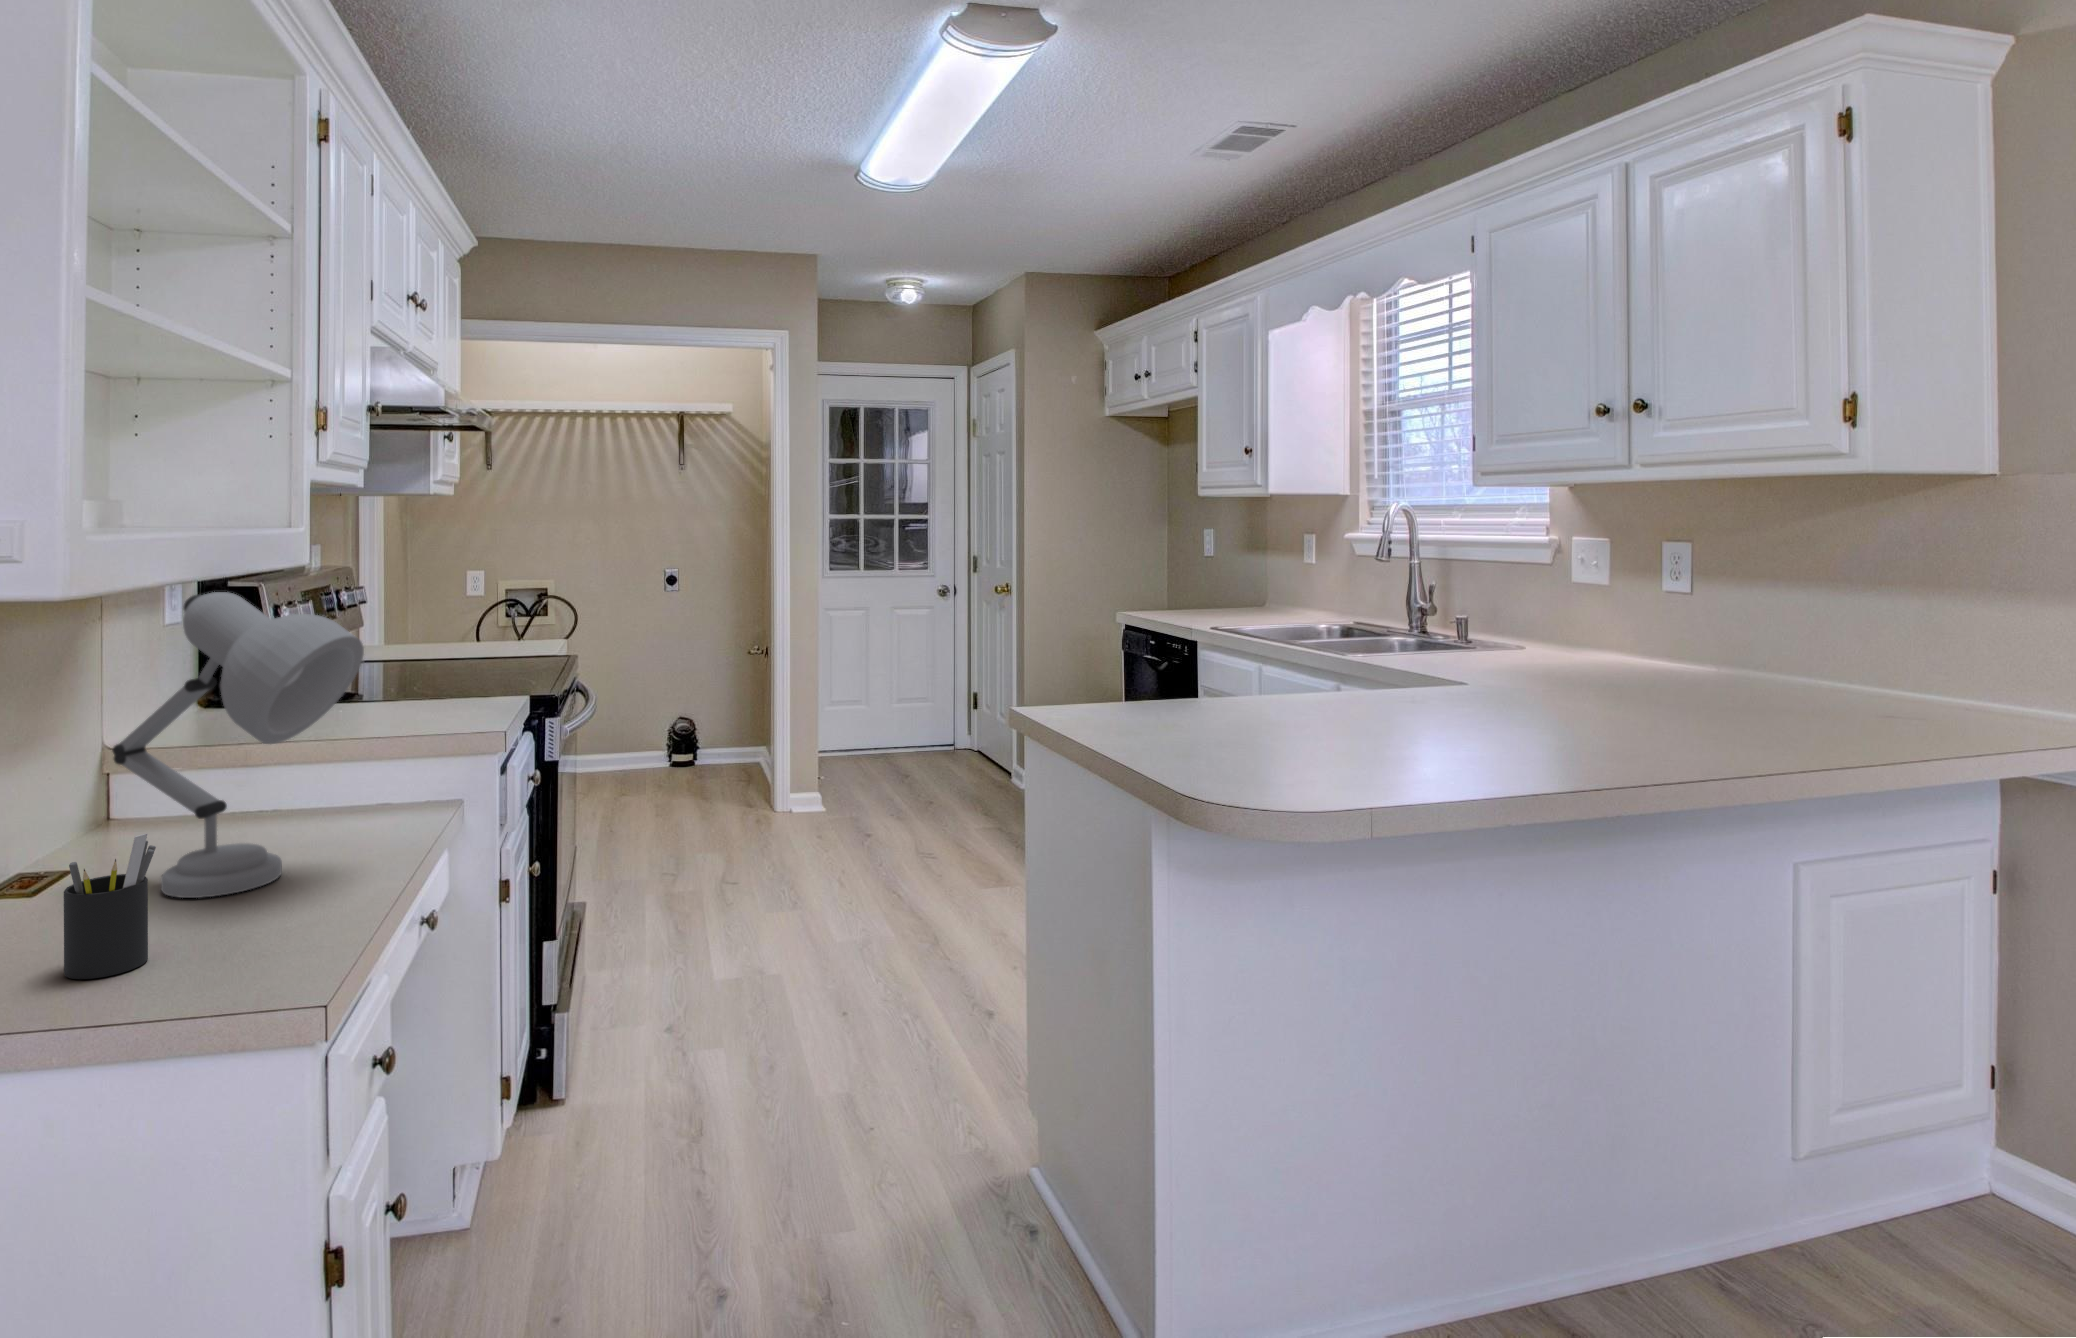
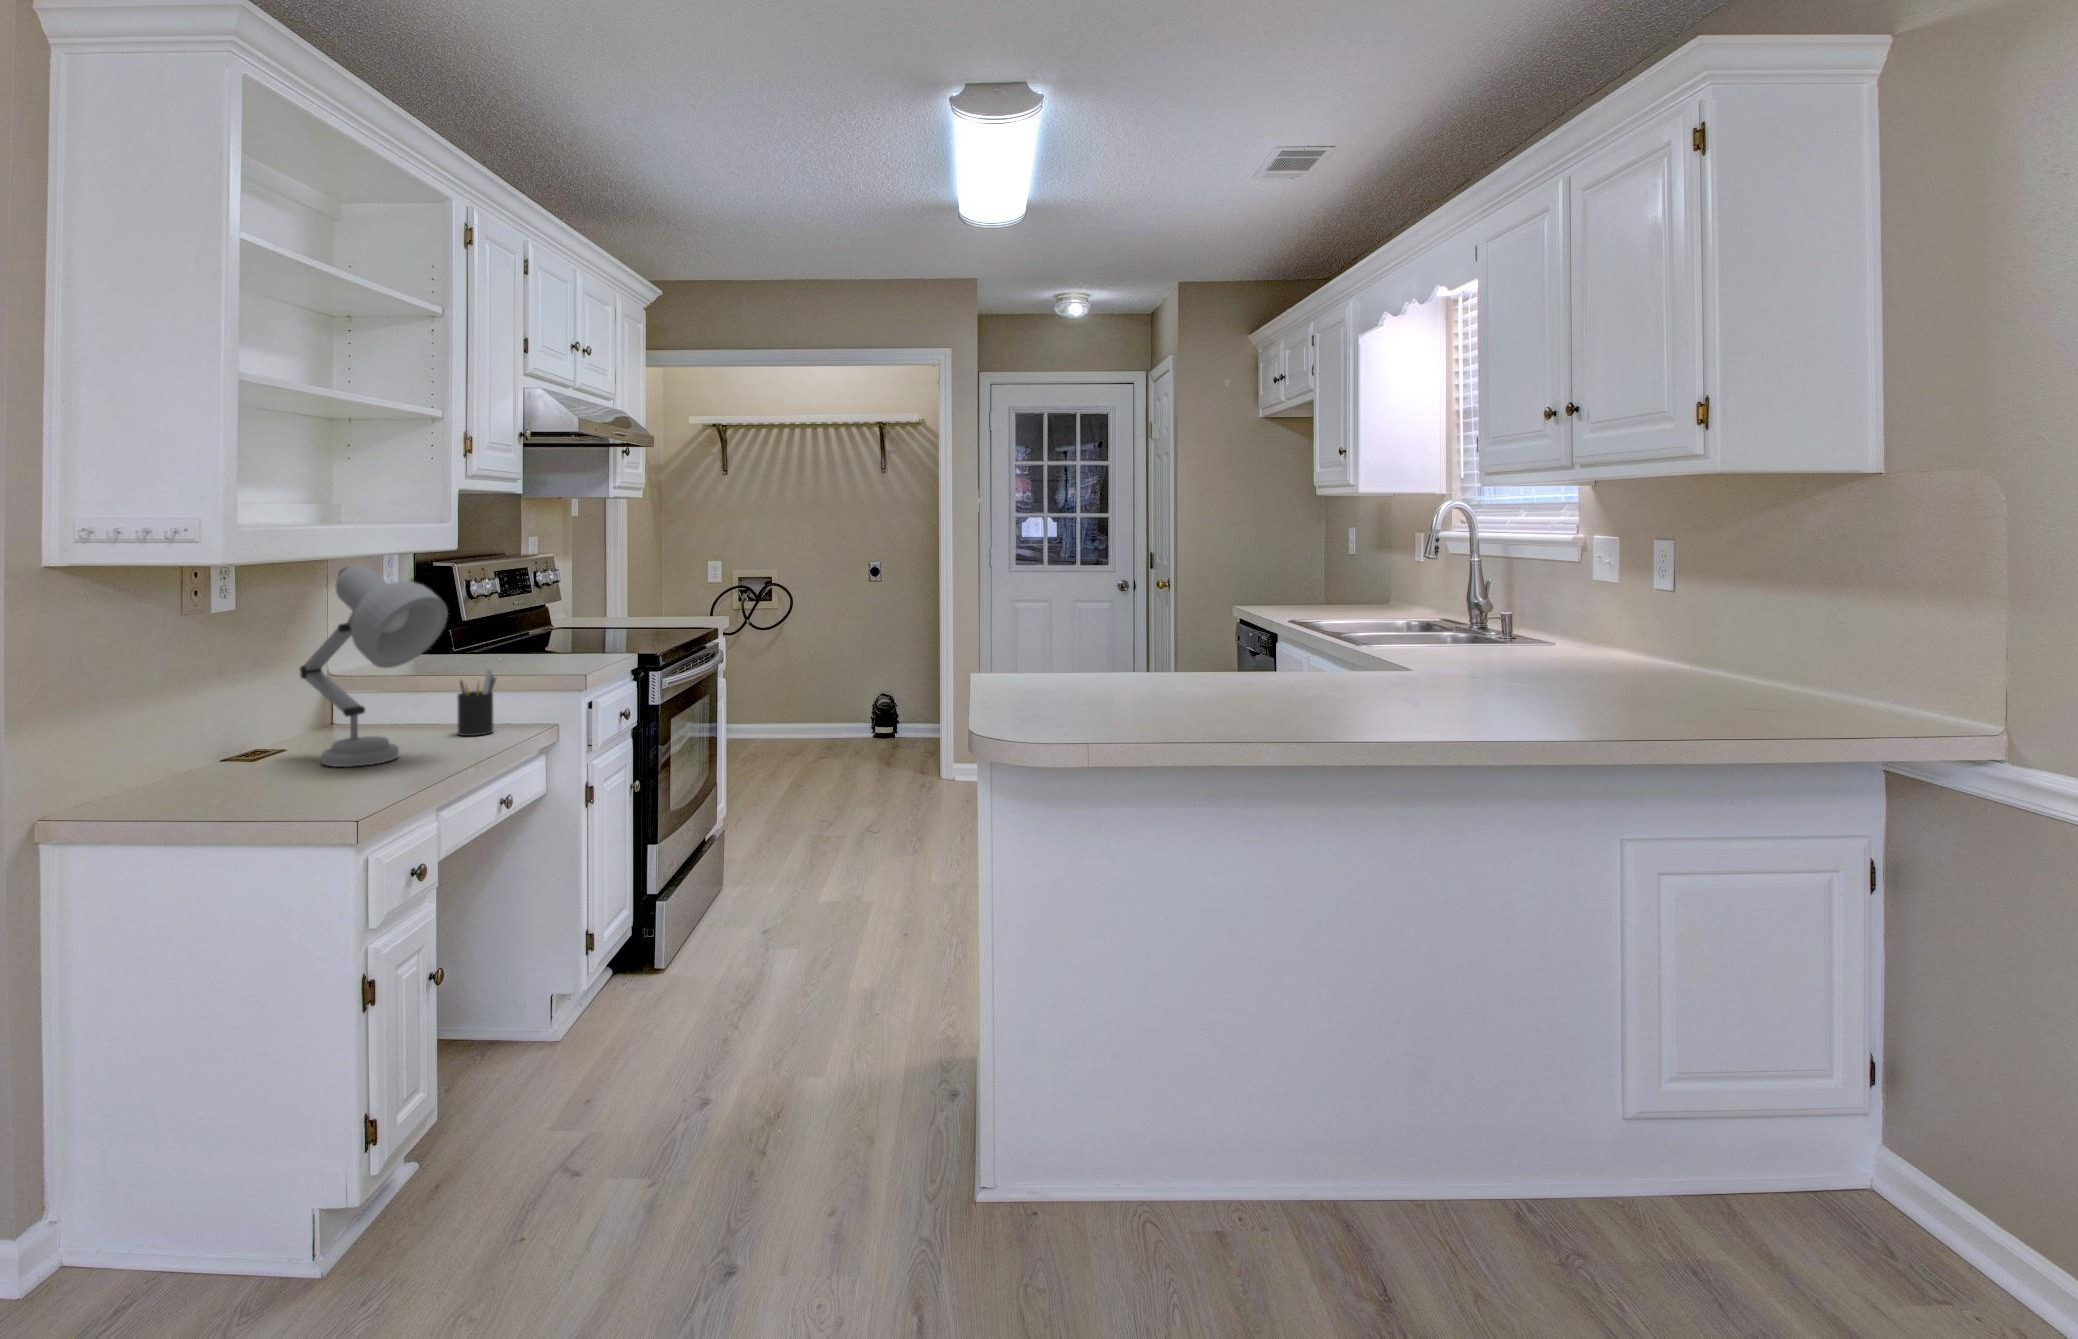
pen holder: present [64,834,156,979] -> present [457,669,496,736]

